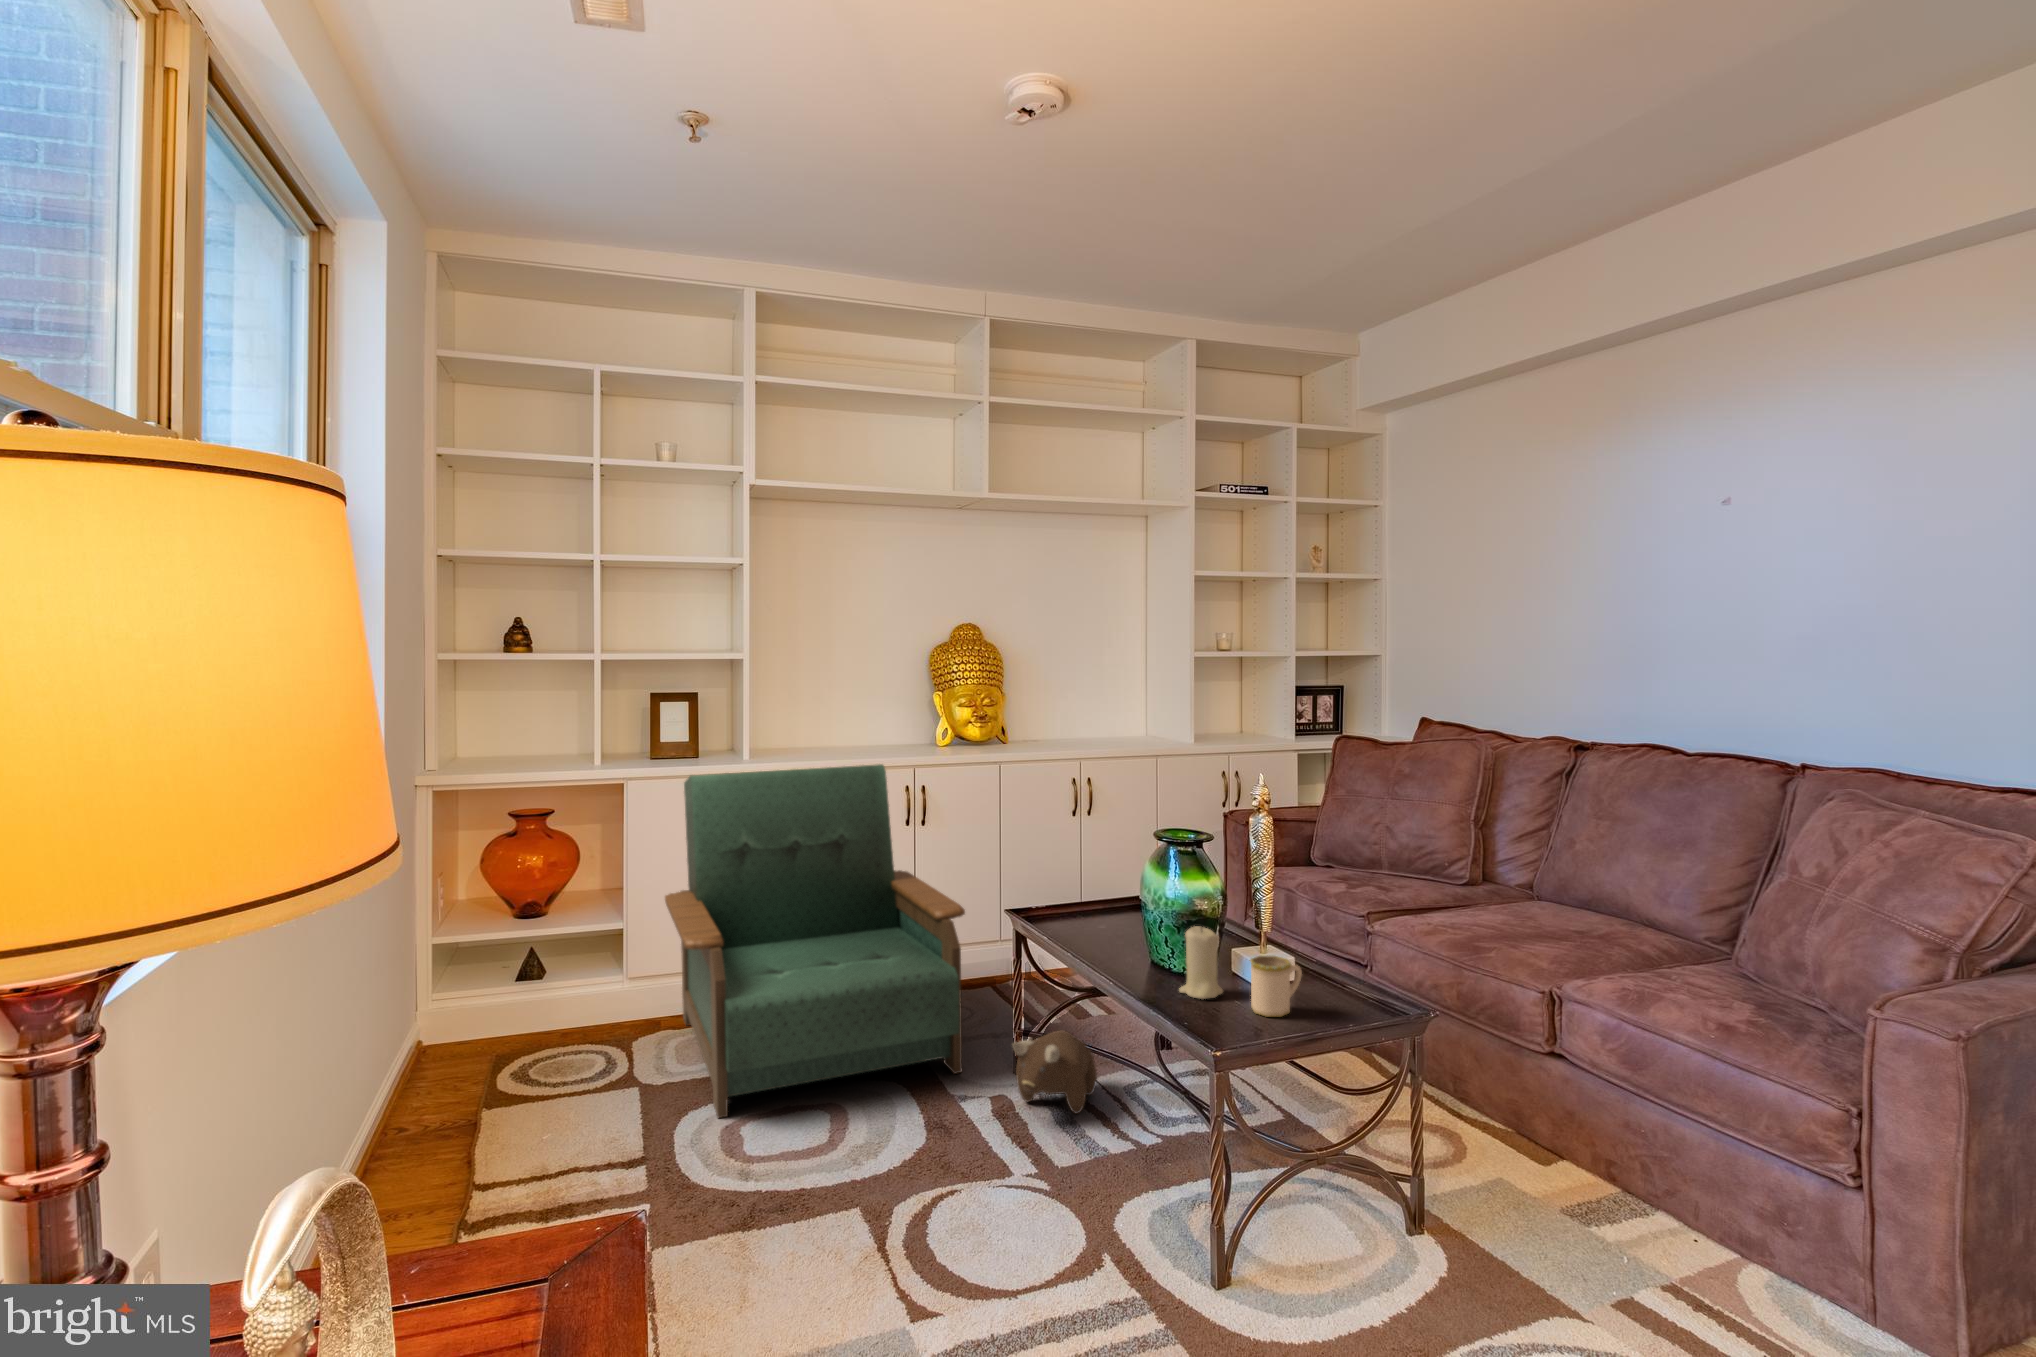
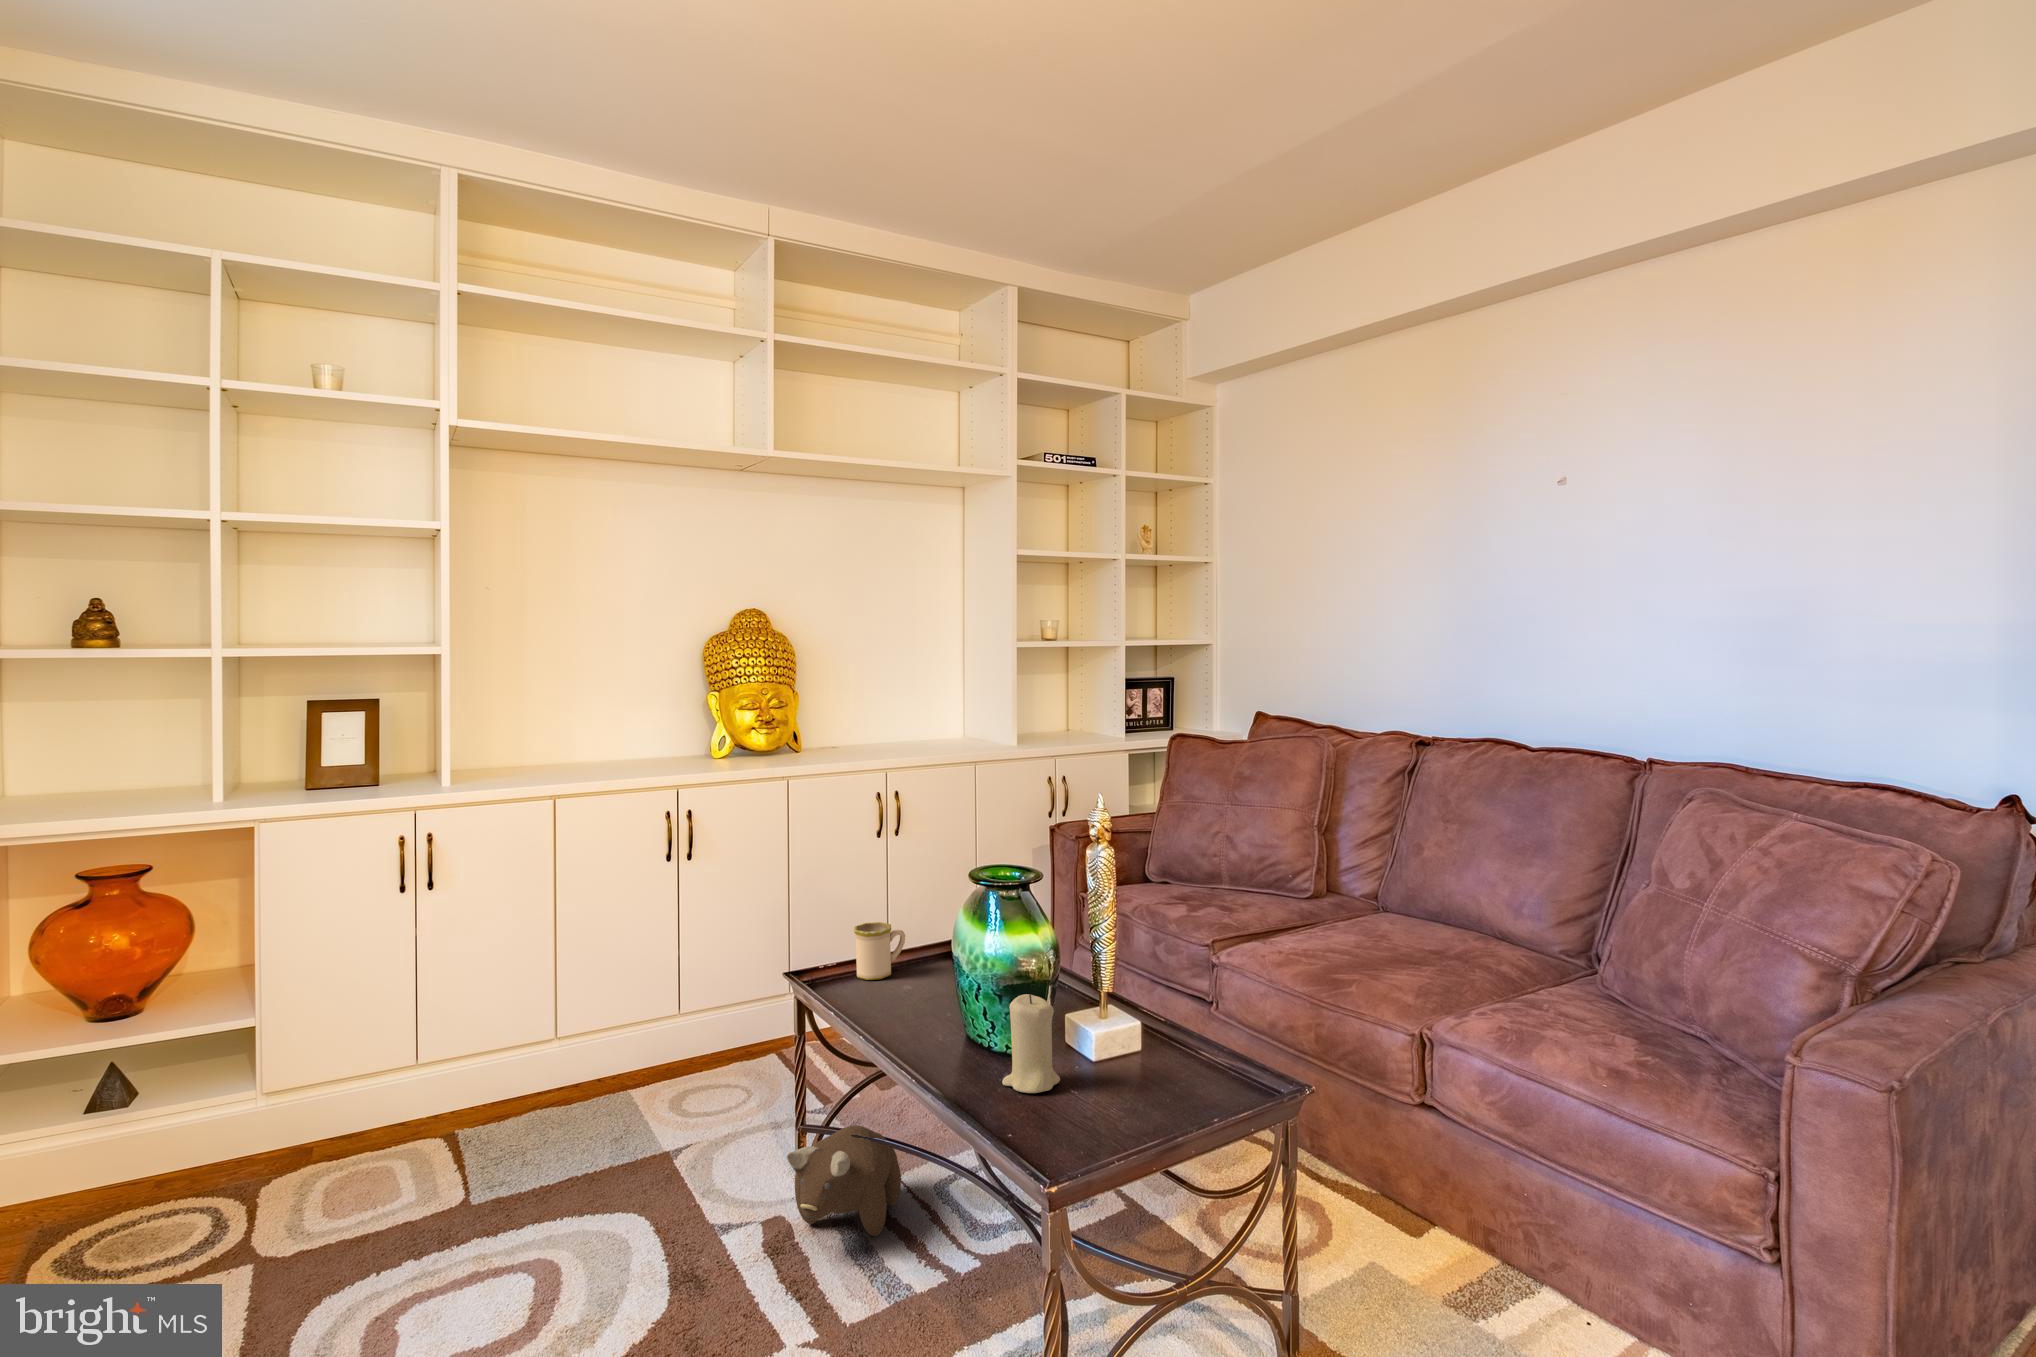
armchair: present [665,764,965,1118] -> none [312,787,730,1300]
mug: present [1250,956,1302,1017] -> present [854,922,905,980]

